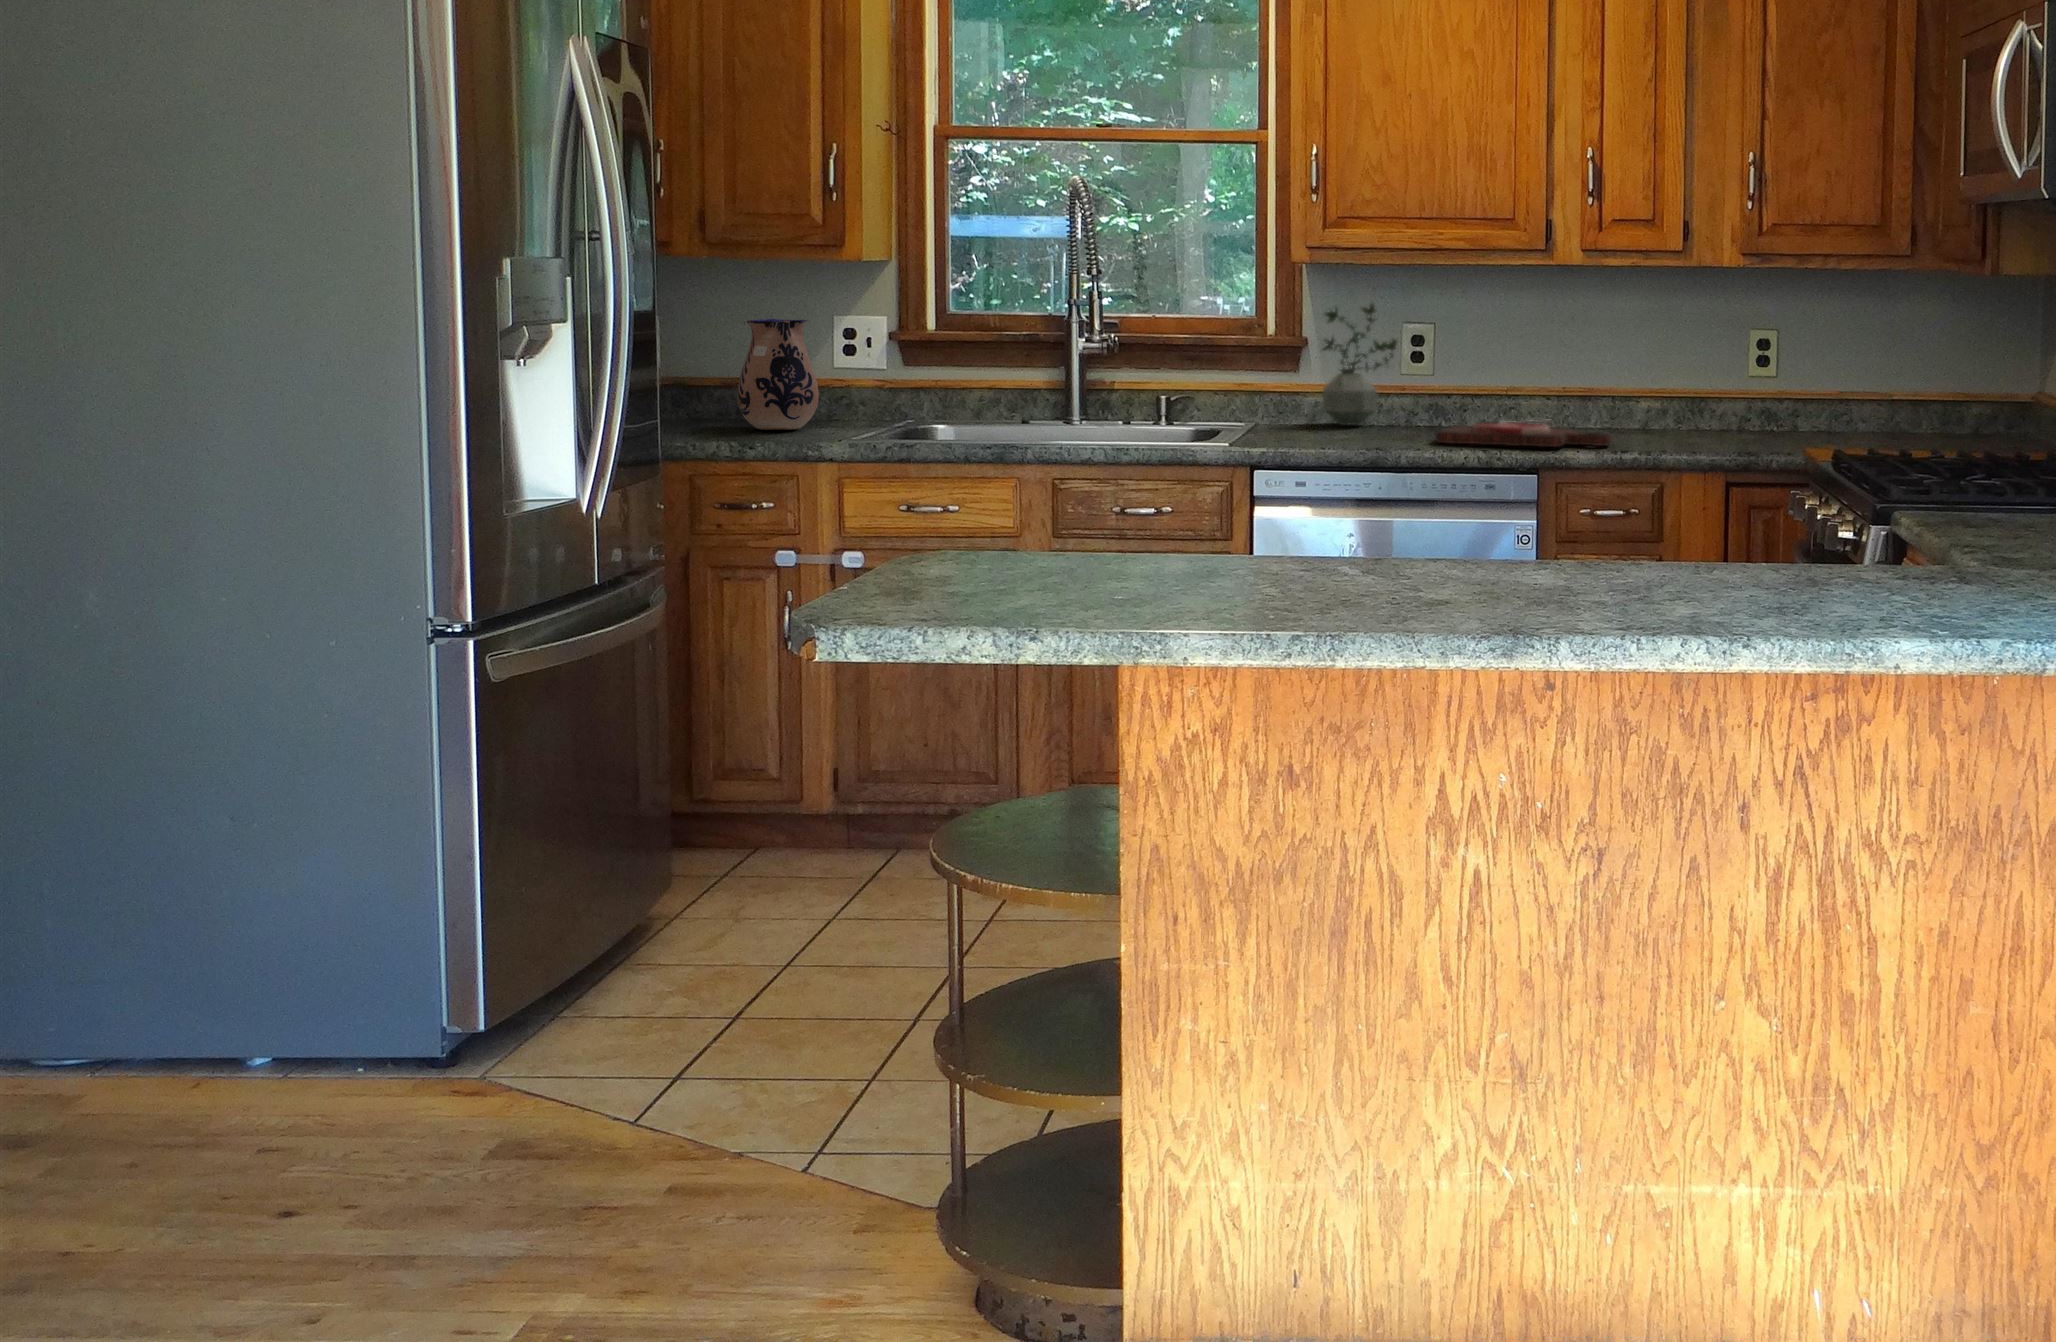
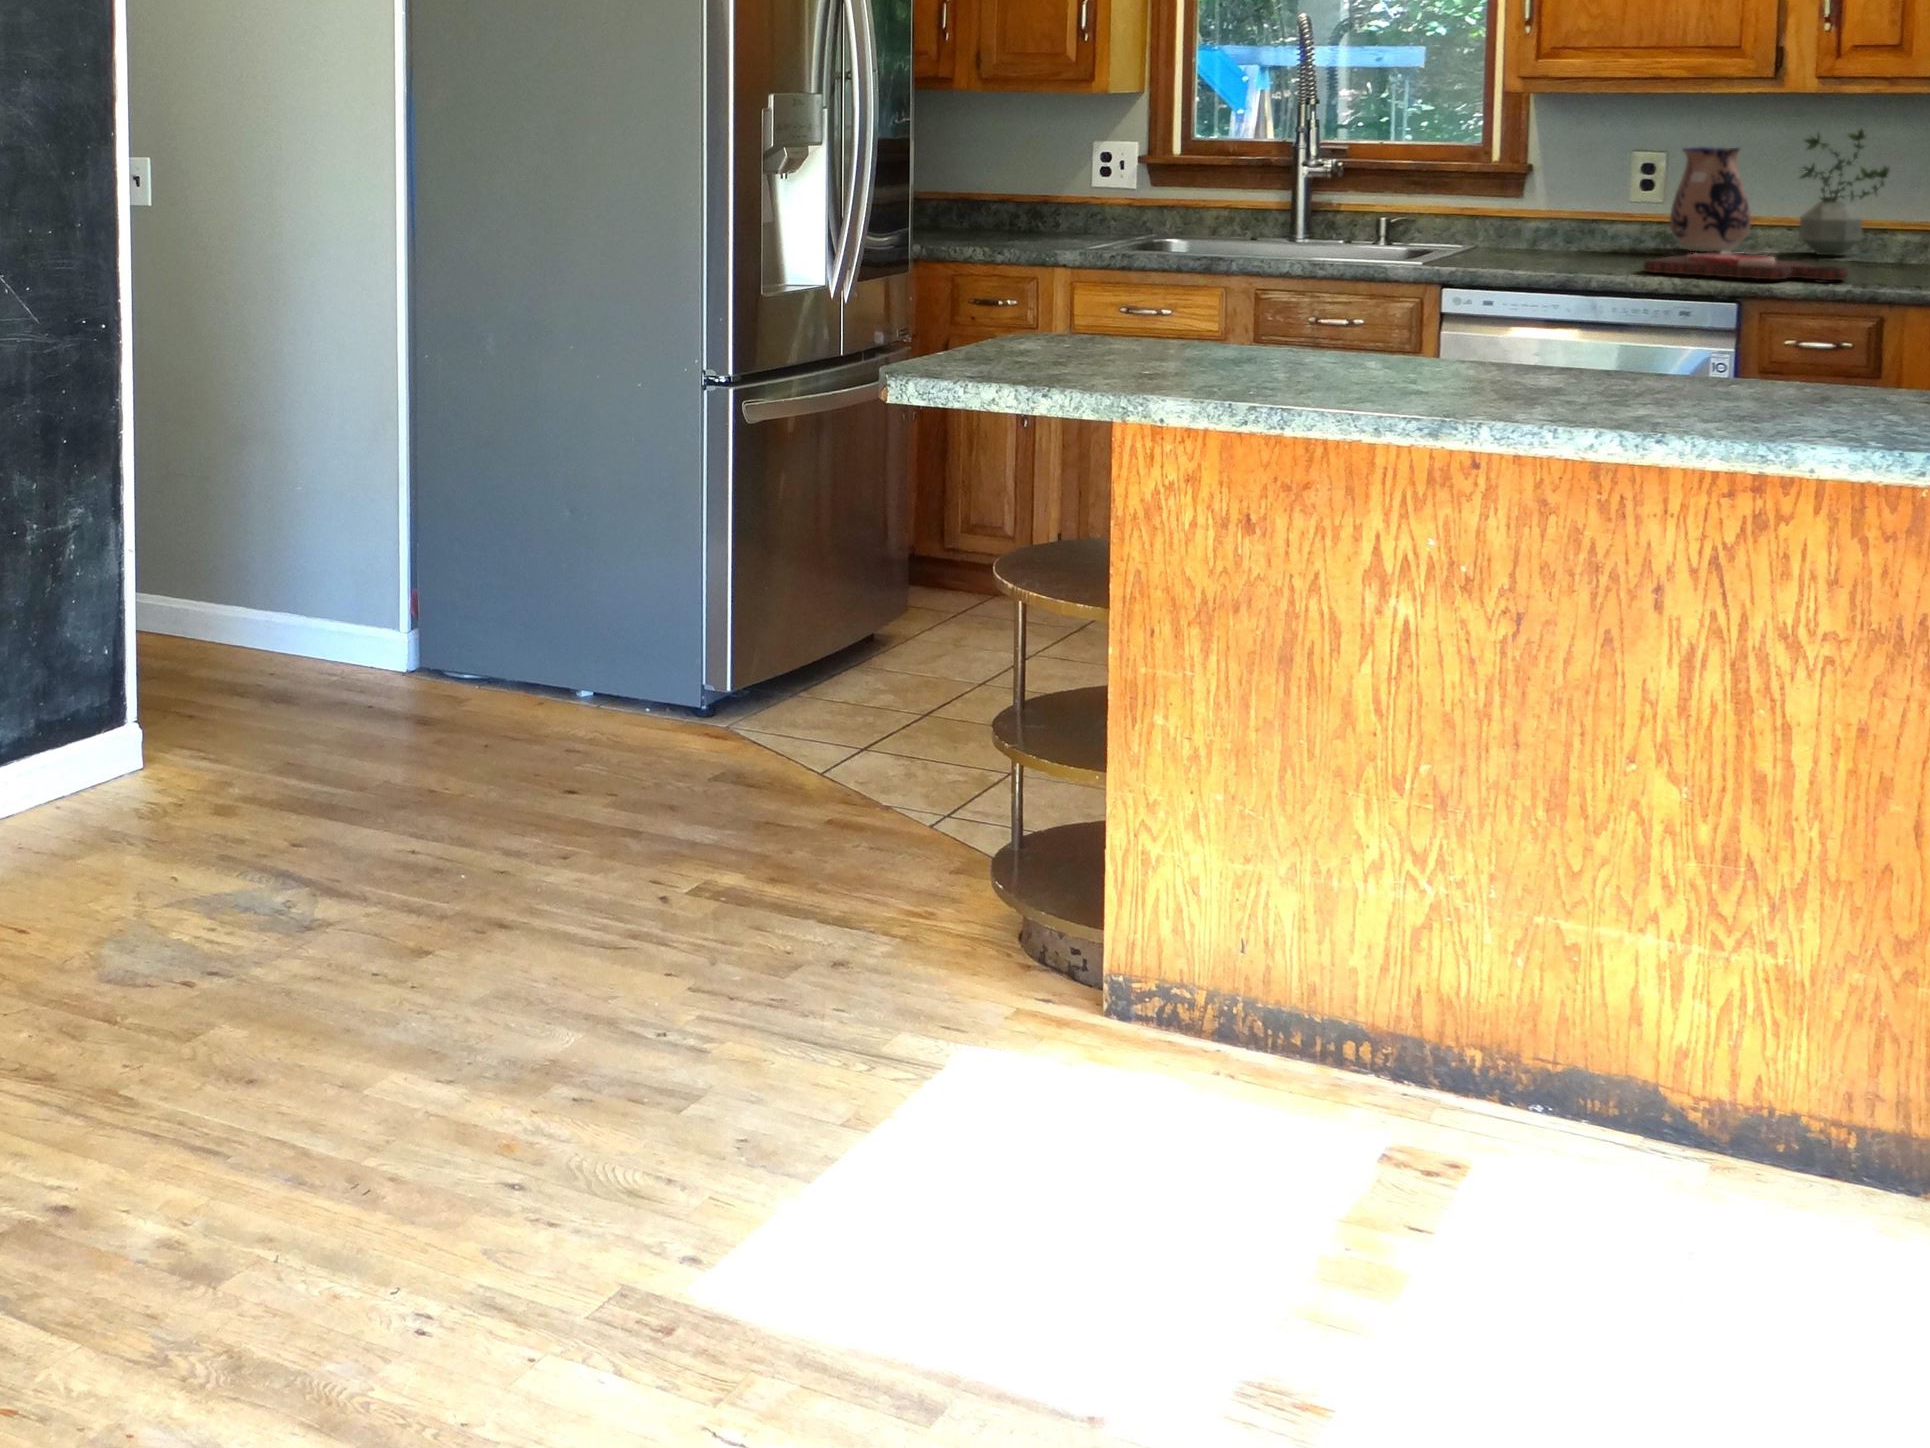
potted plant: present [1322,304,1397,425] -> present [1799,129,1890,255]
ceramic pitcher: present [737,319,819,430] -> present [1670,147,1751,252]

